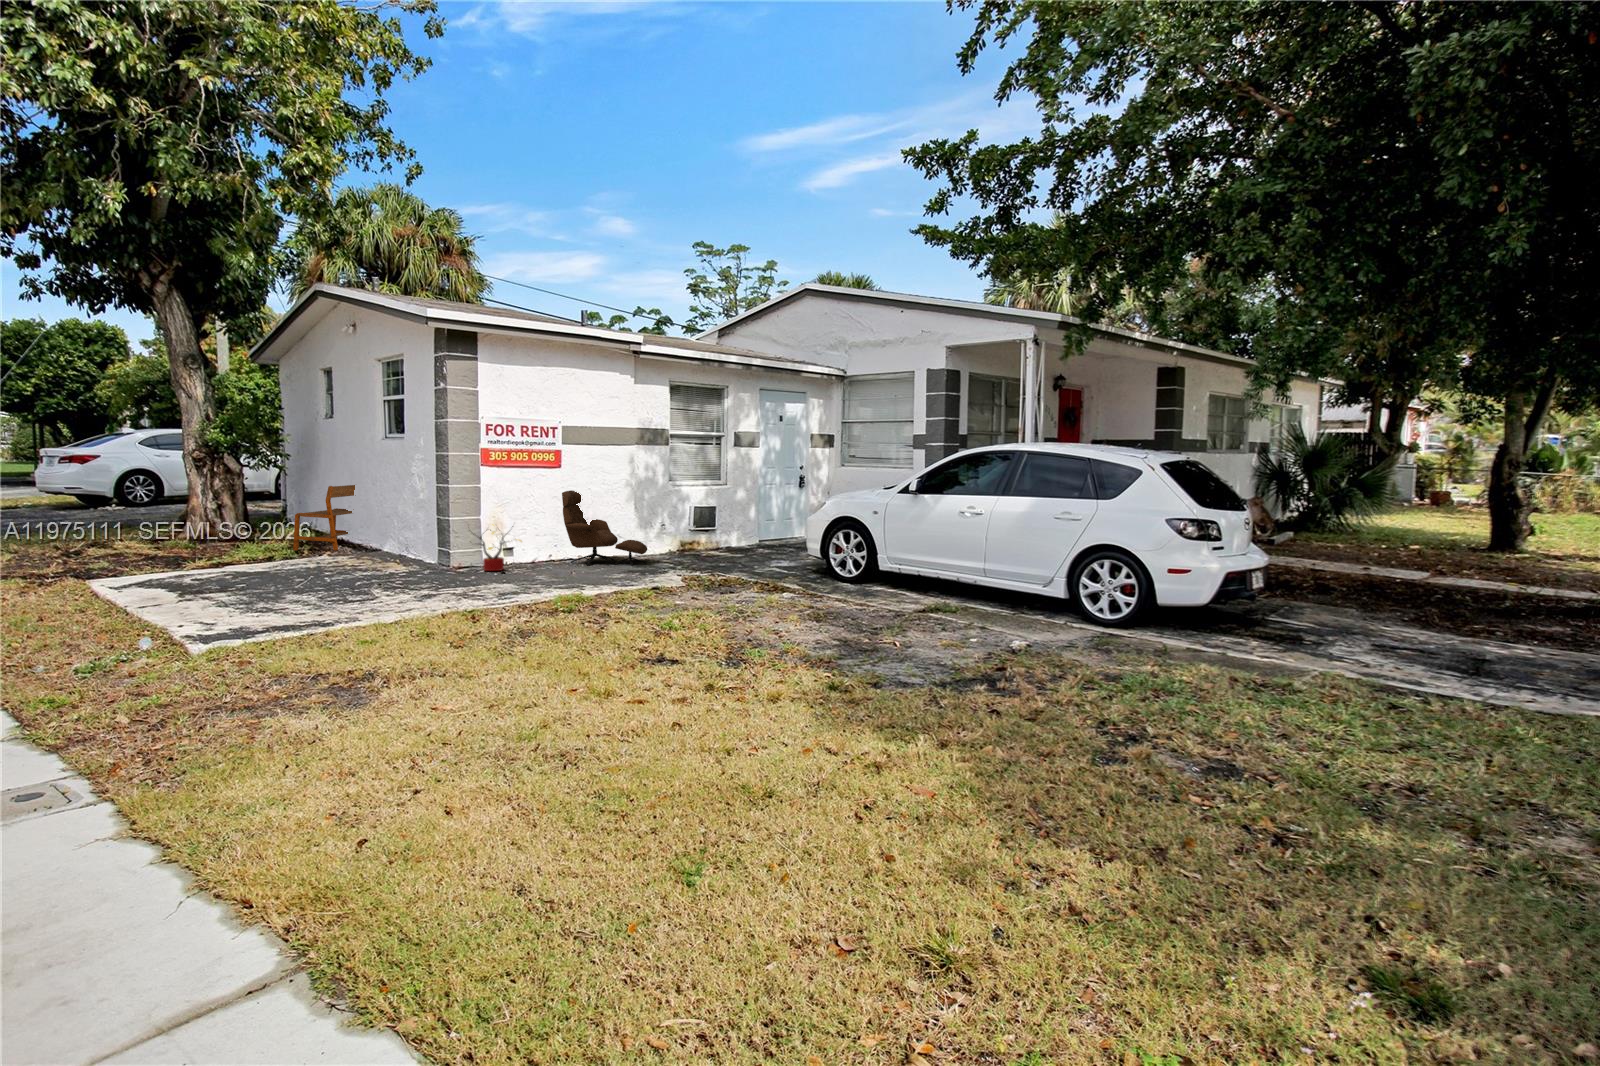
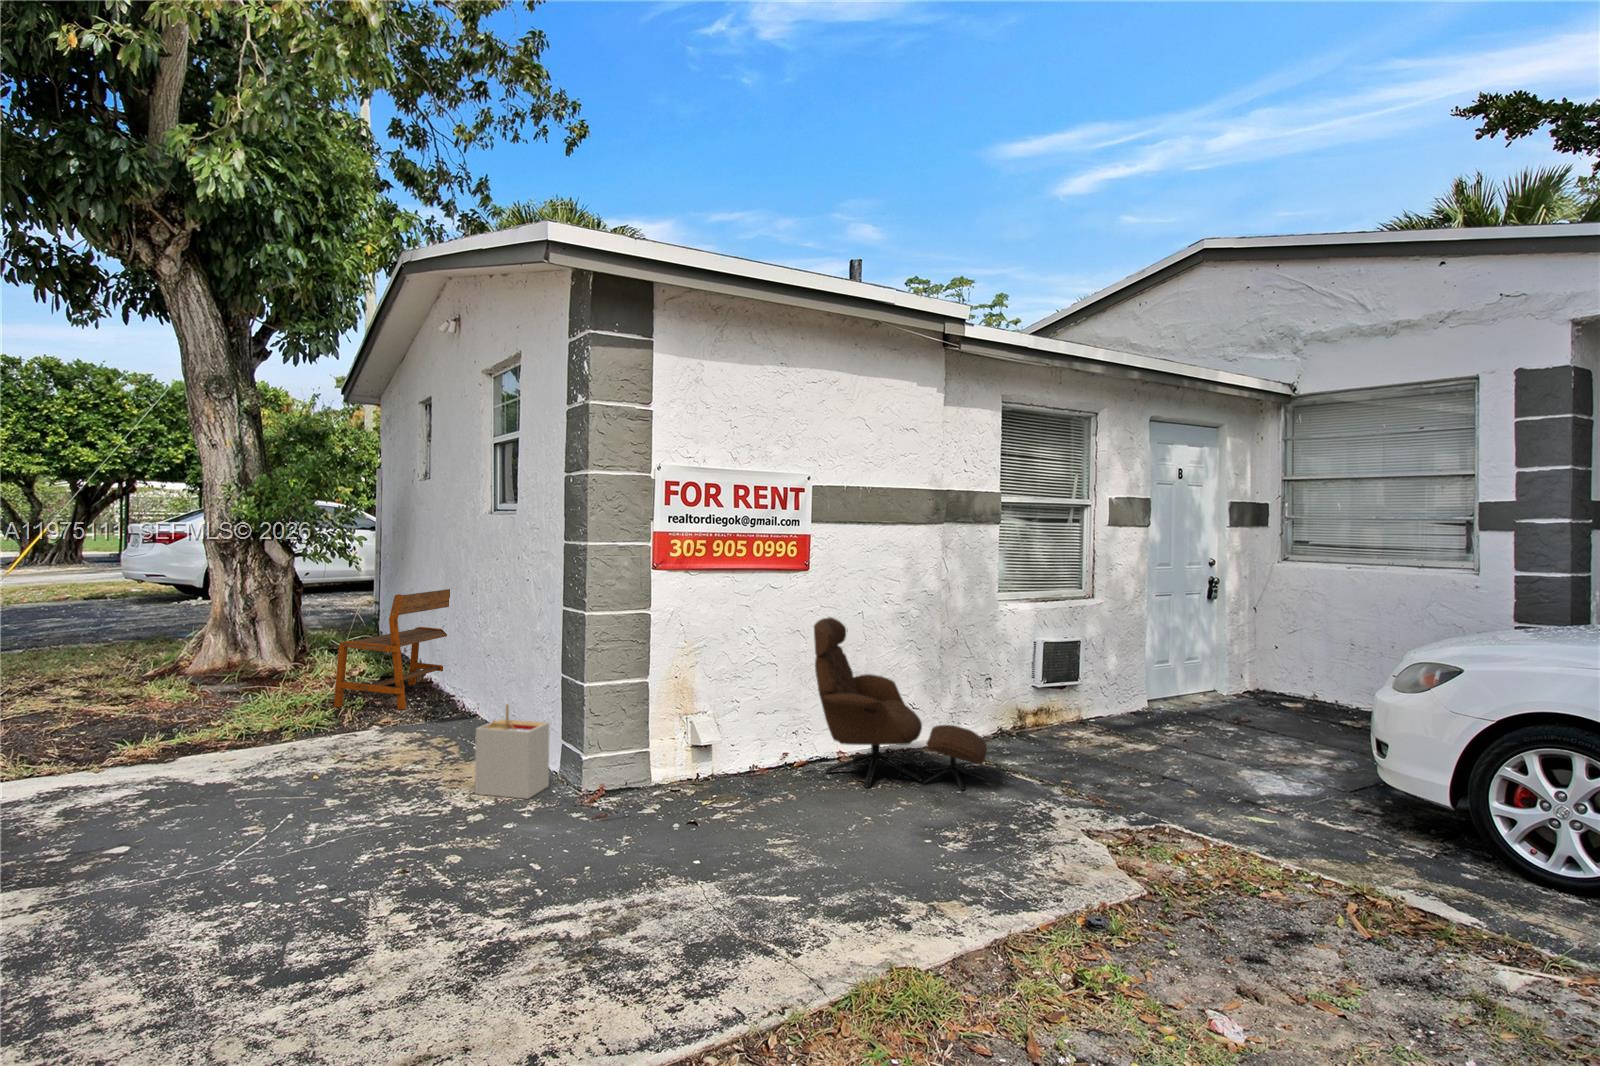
decorative plant: present [478,526,521,571] -> none [609,694,734,811]
storage bin: none [397,529,433,570] -> present [475,704,549,799]

